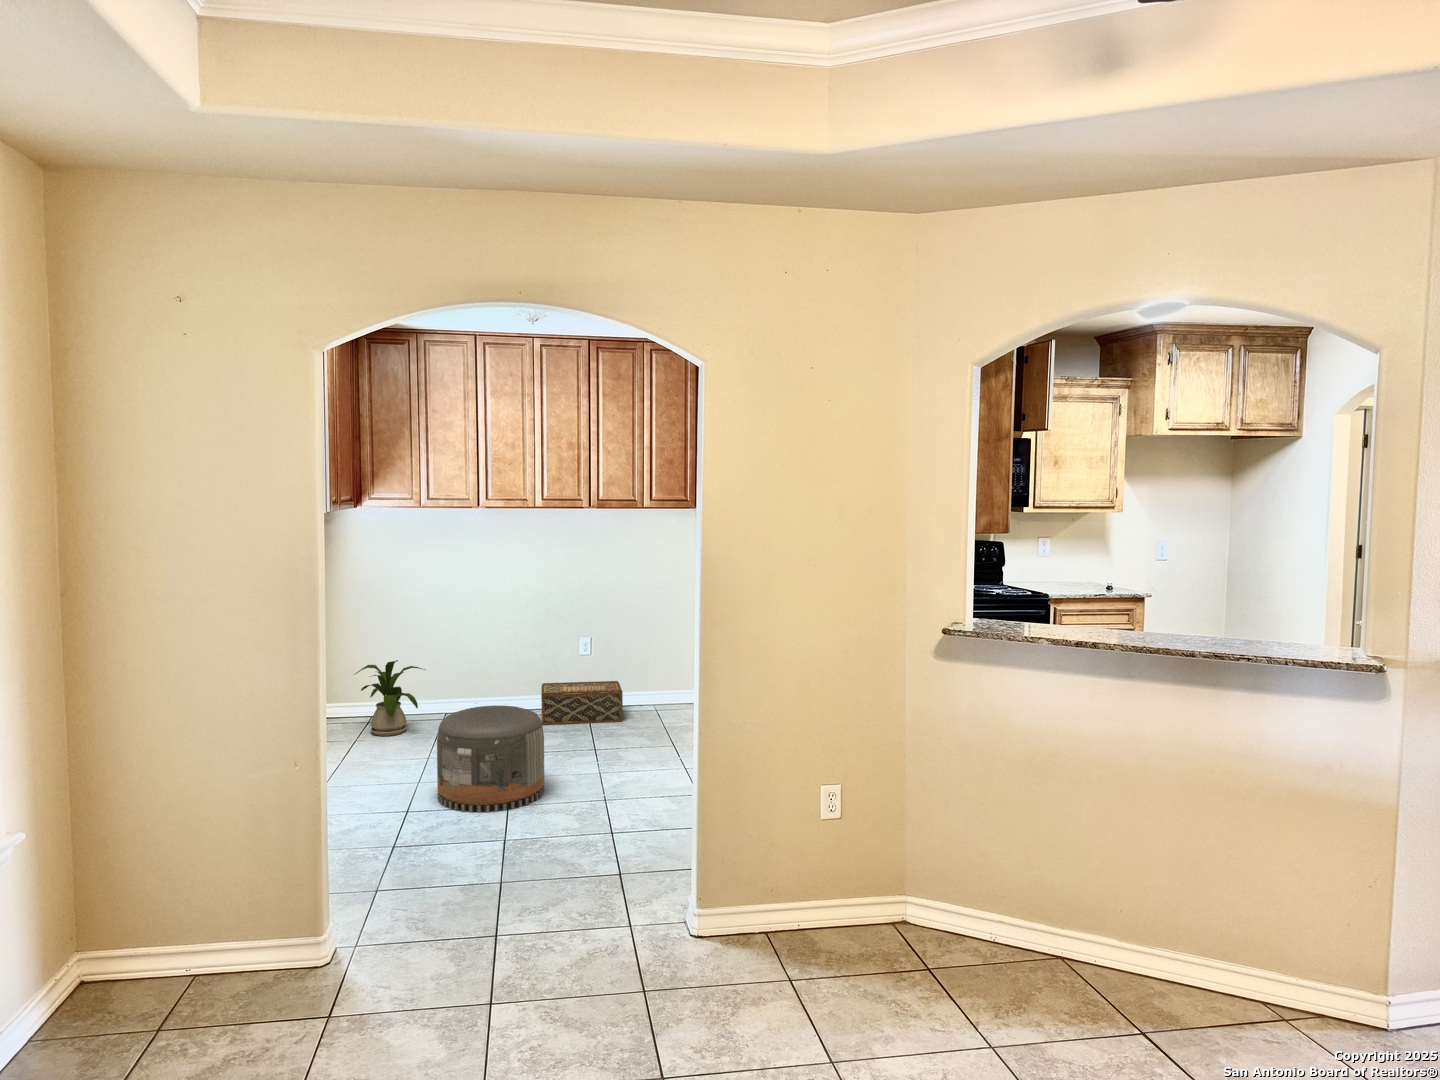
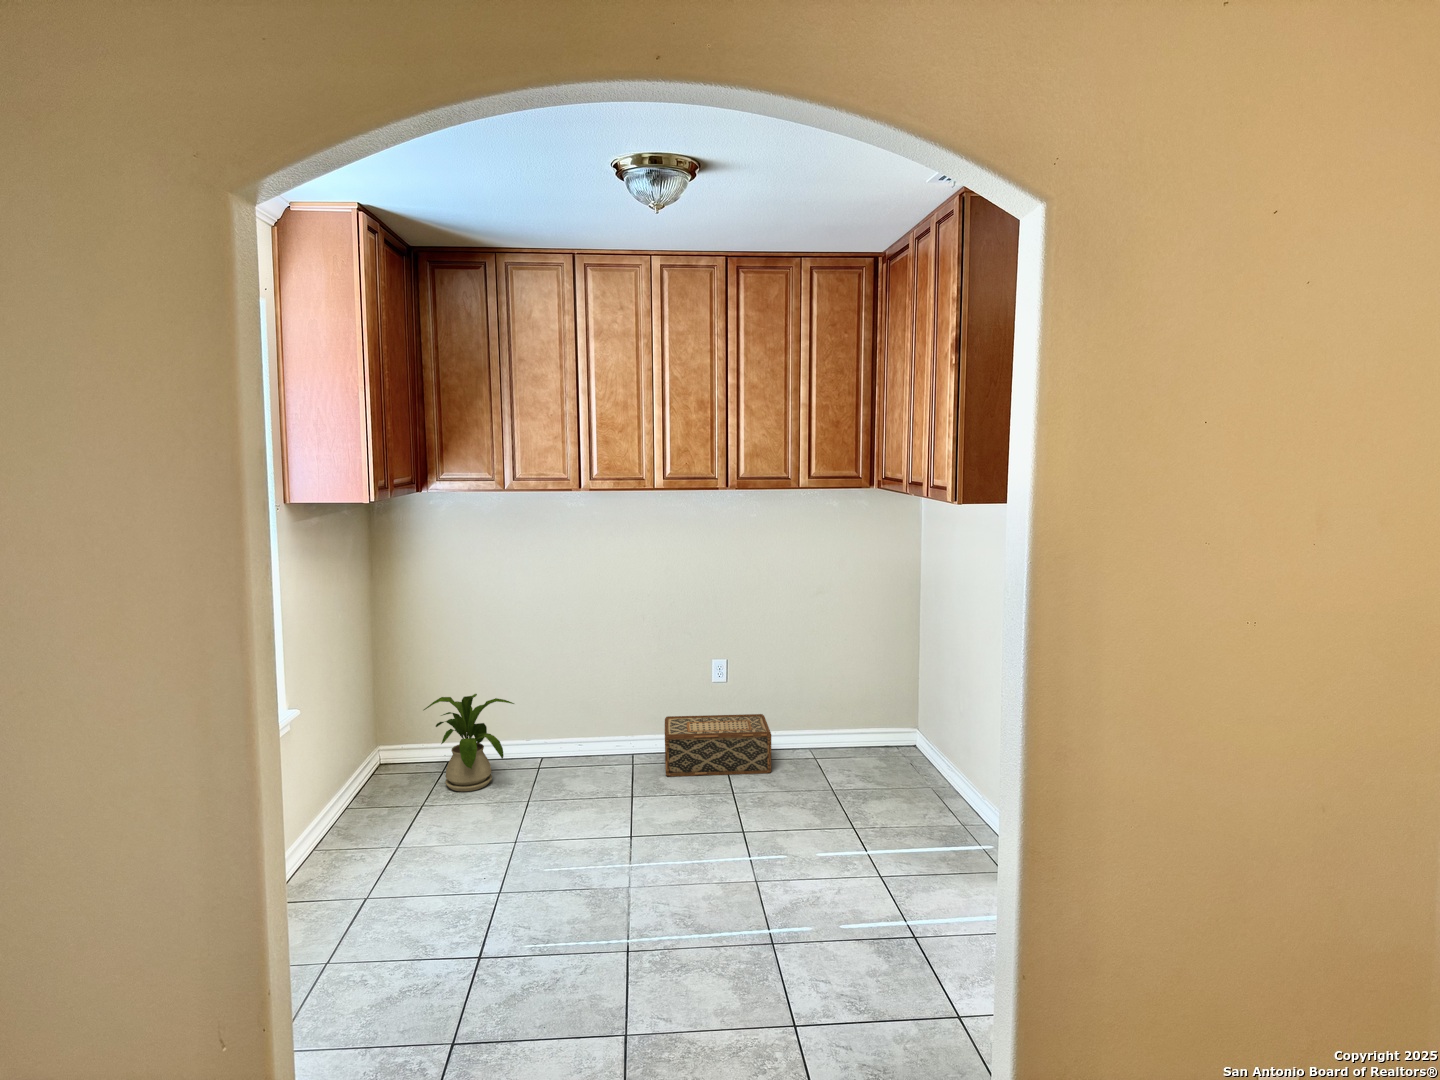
pouf: present [437,705,544,813] -> none [511,788,671,977]

